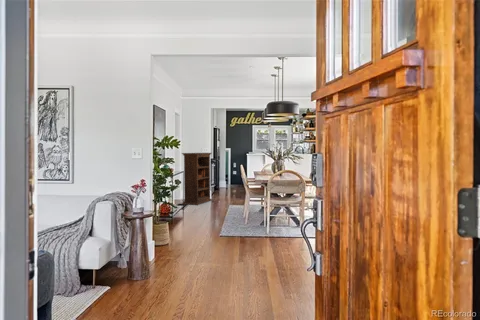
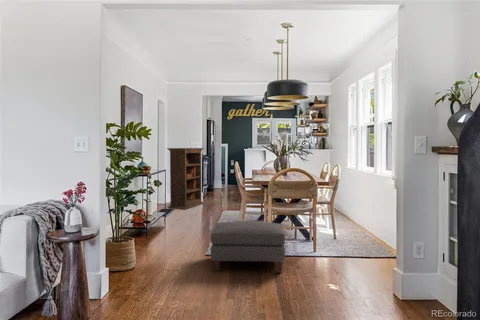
ottoman: none [225,210,280,247] -> present [211,221,285,273]

